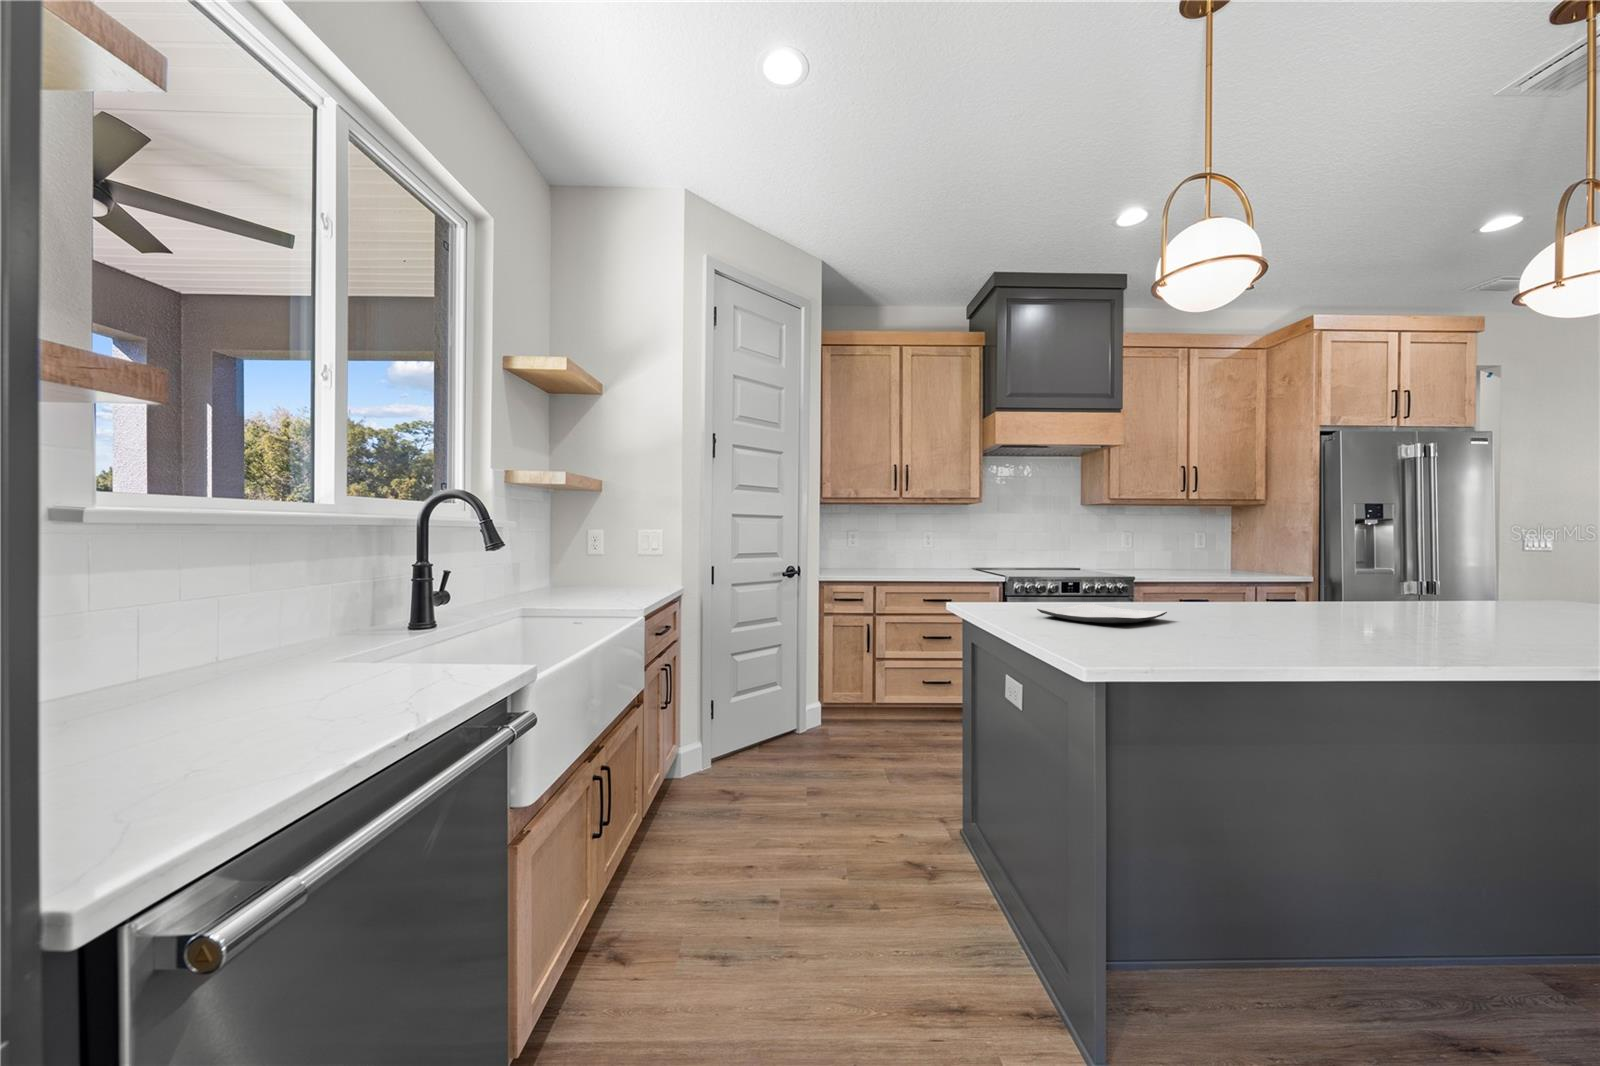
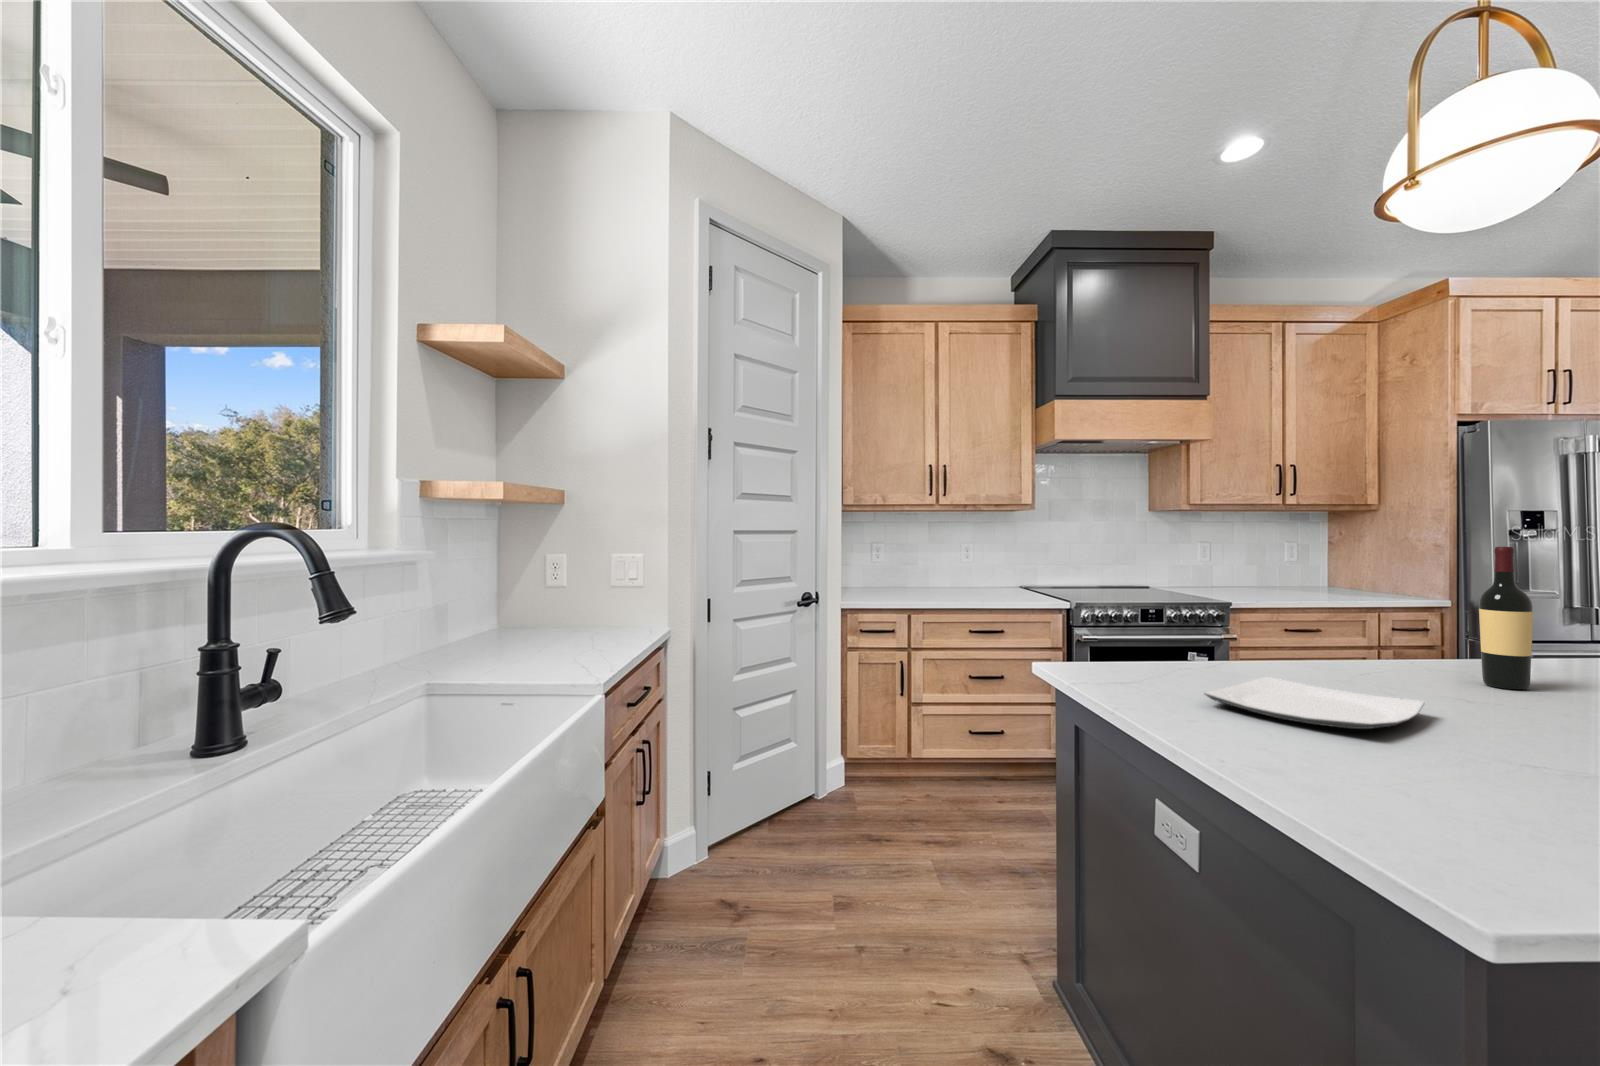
wine bottle: none [1232,519,1261,612] -> present [1479,547,1533,689]

